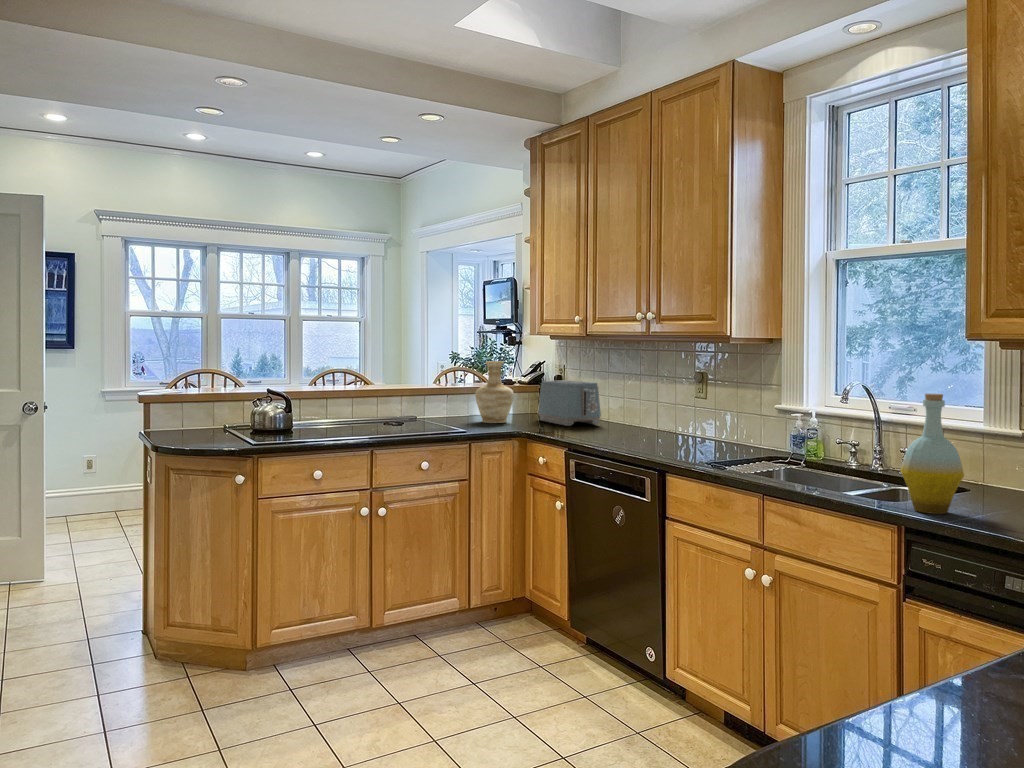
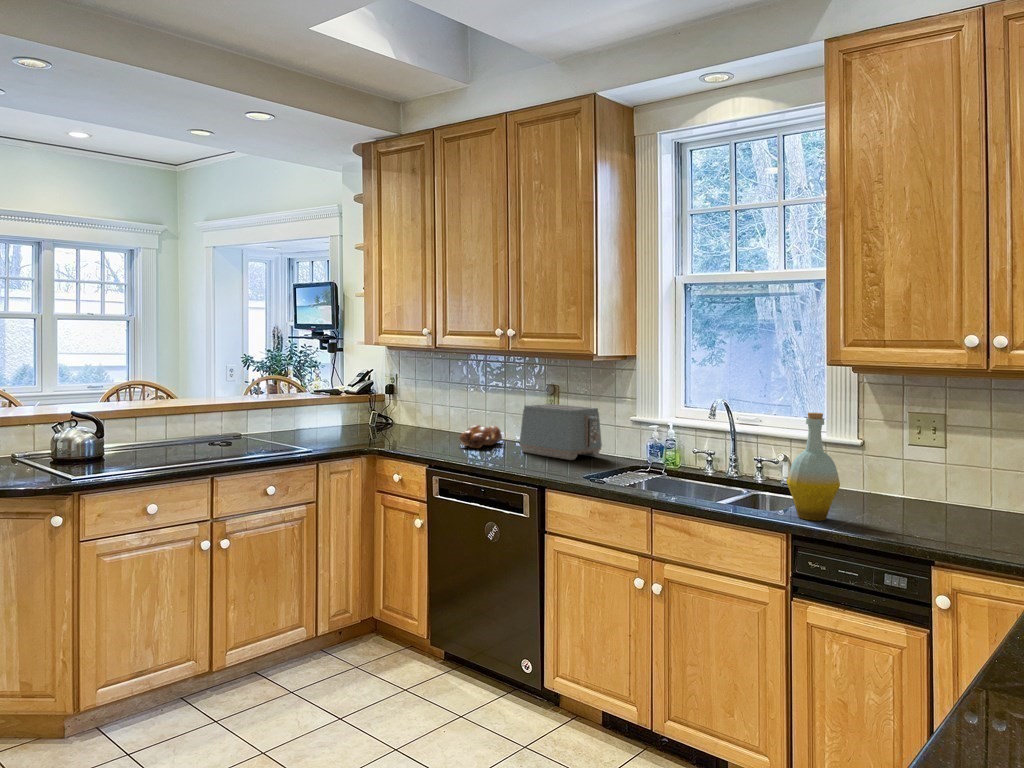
vase: present [475,361,514,423] -> none [311,372,354,438]
toaster: present [538,380,601,426] -> present [520,404,602,460]
bread loaf: none [607,413,654,435] -> present [459,425,502,448]

